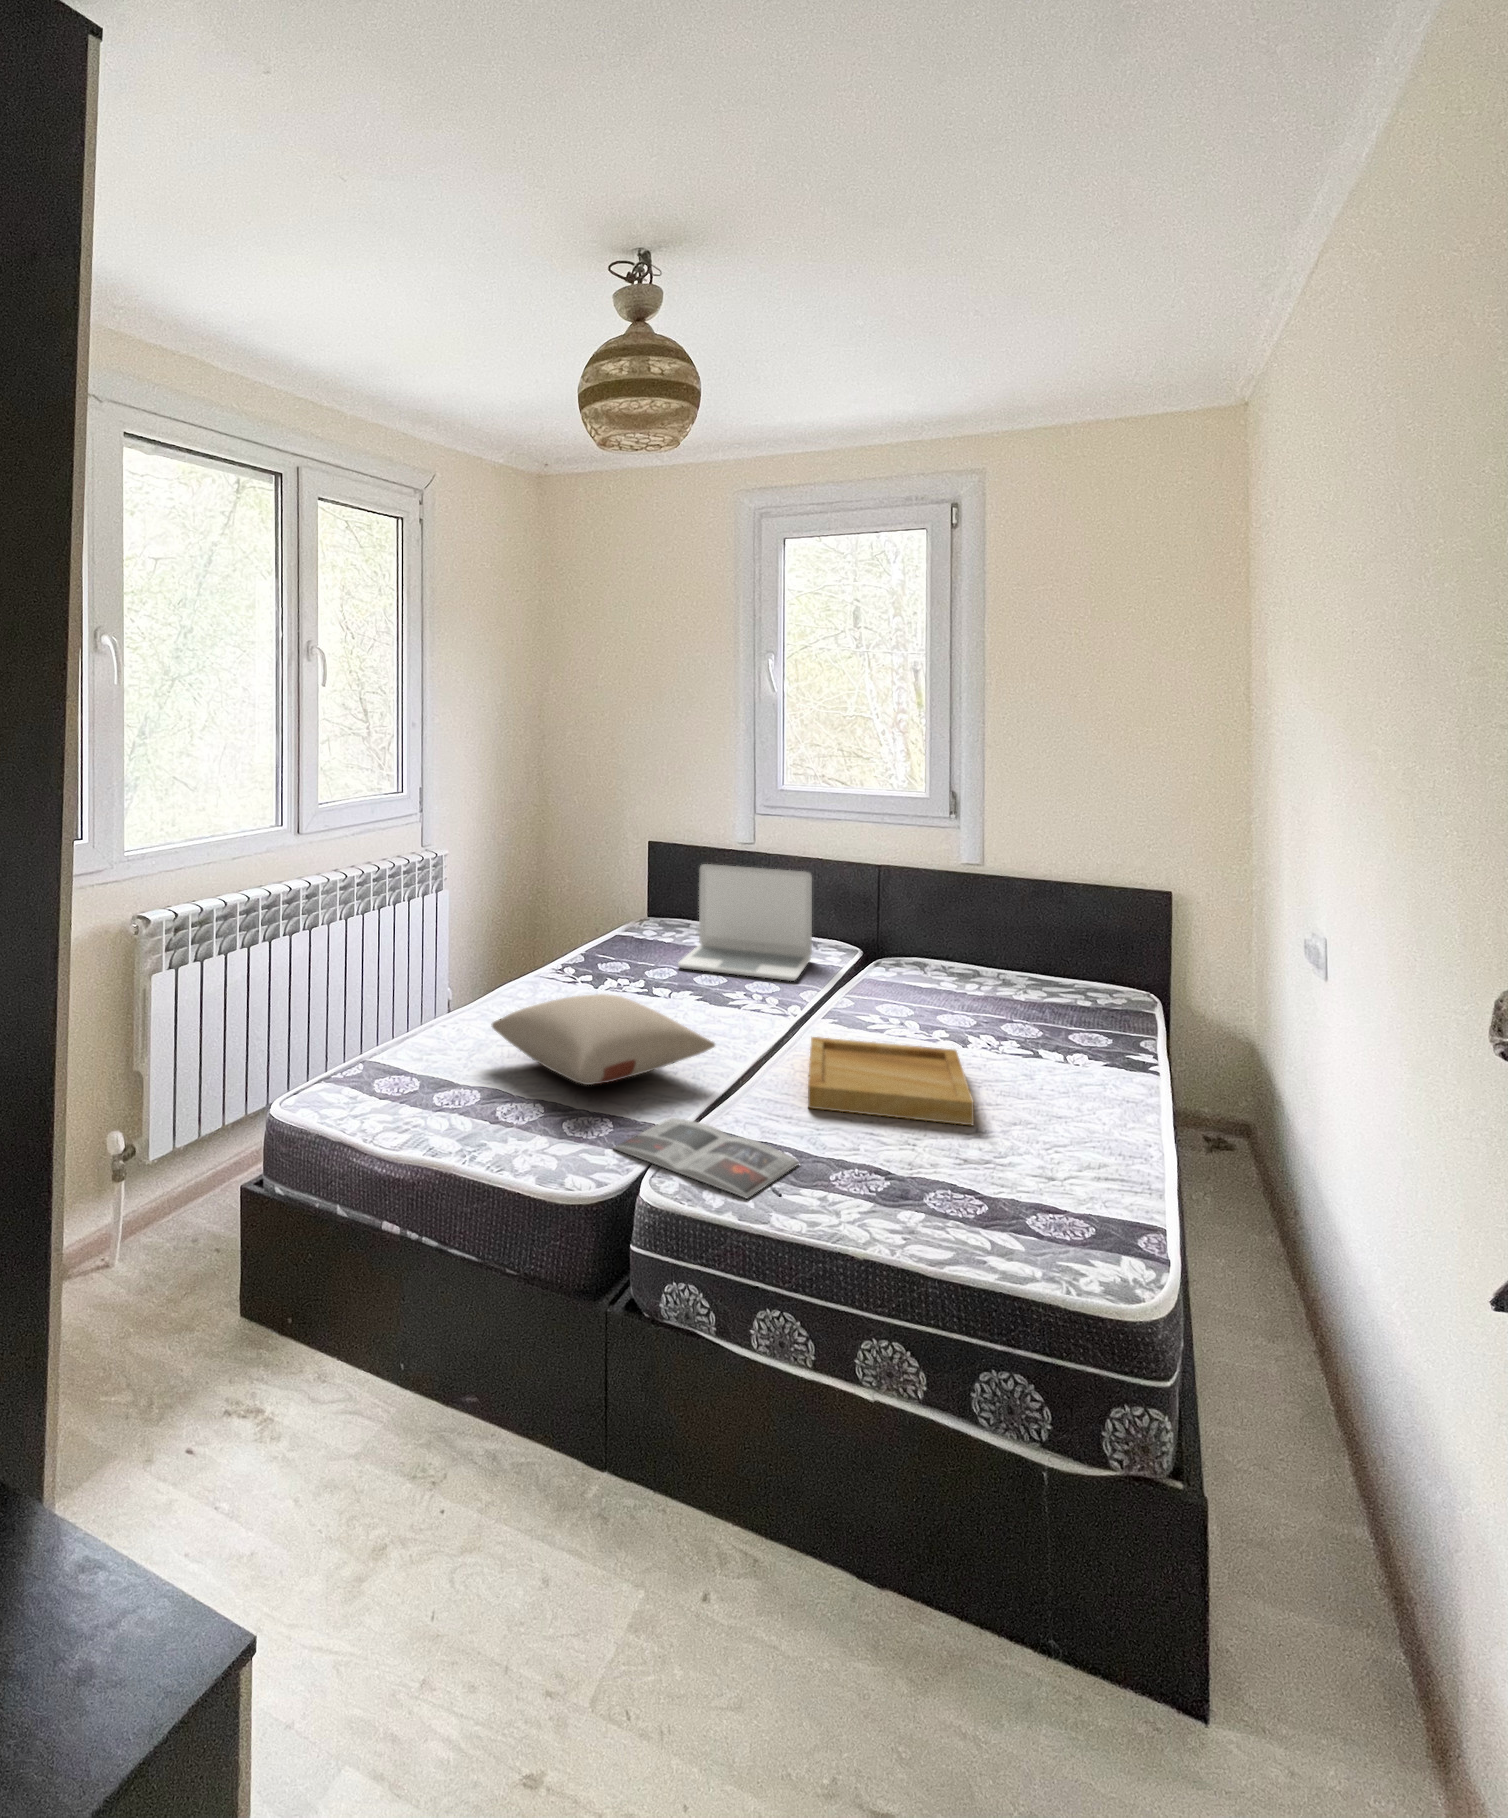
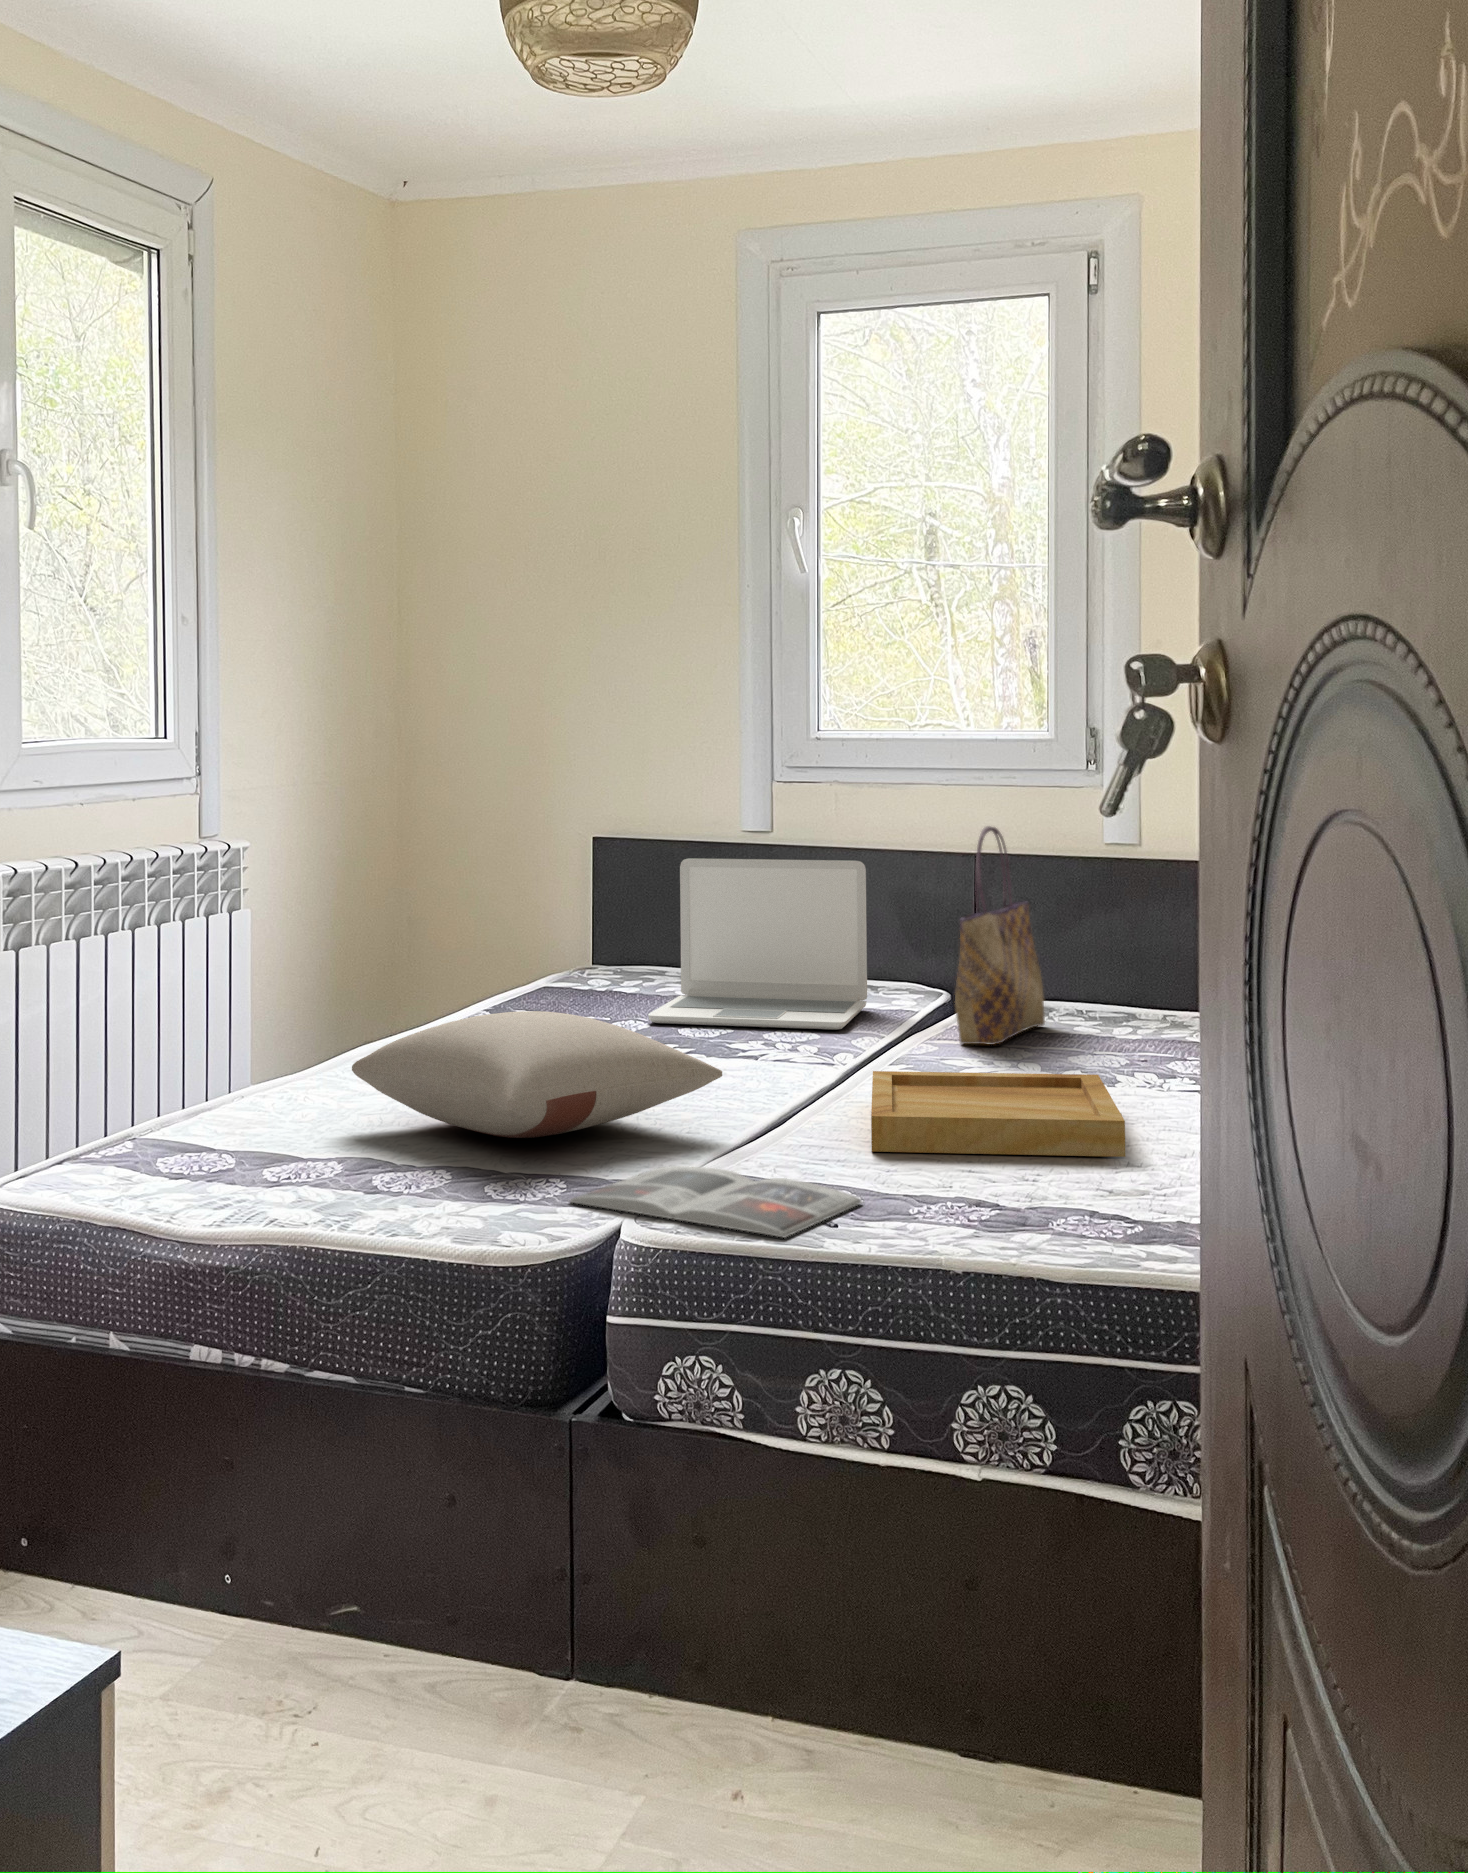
tote bag: none [866,862,922,1002] -> present [955,826,1045,1045]

